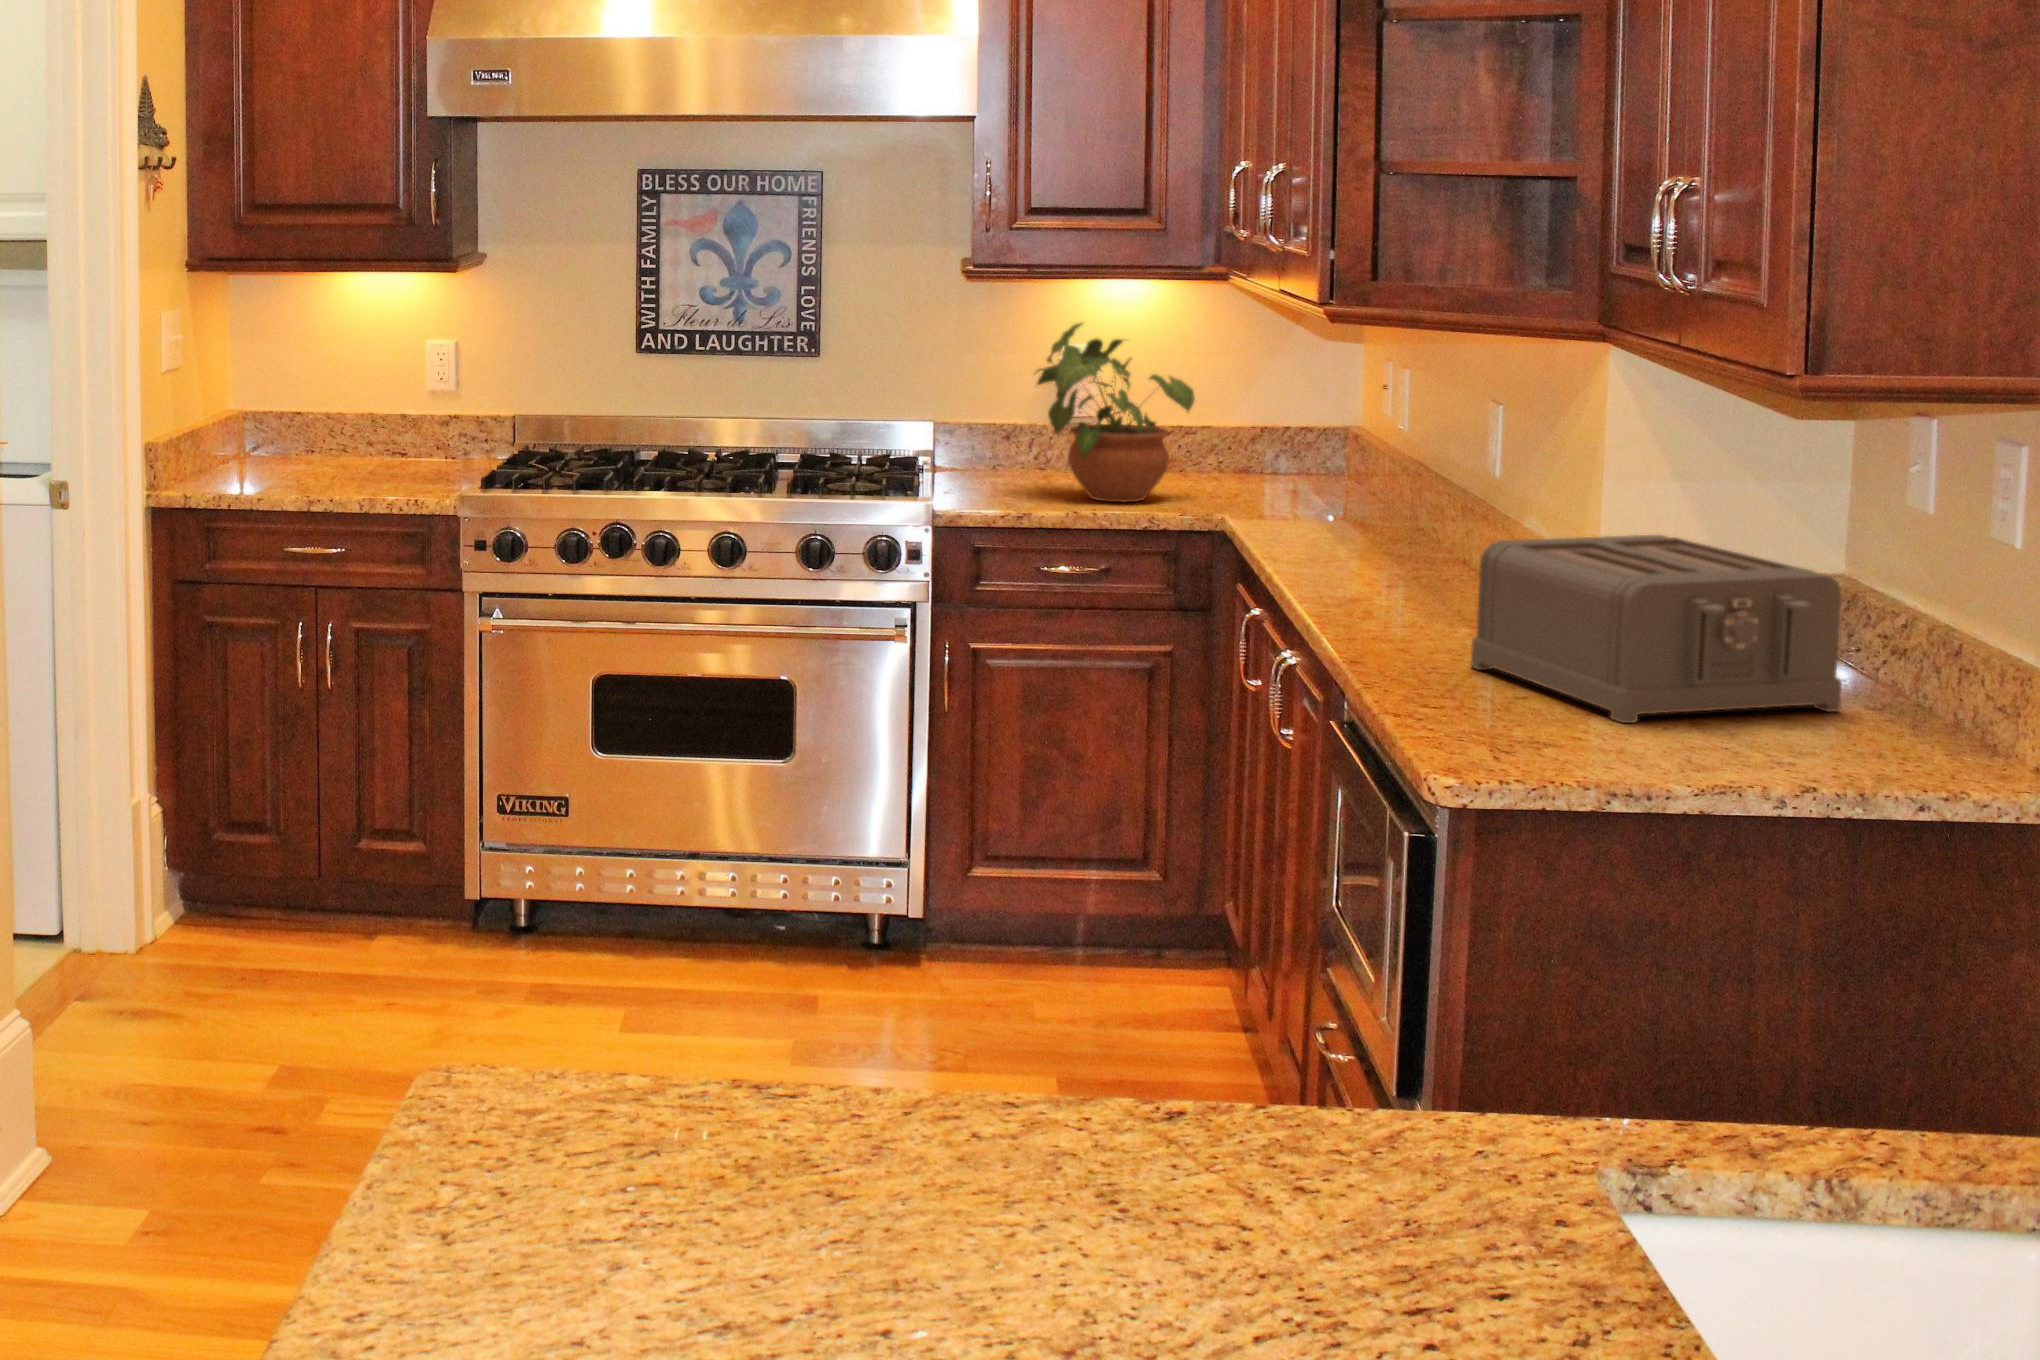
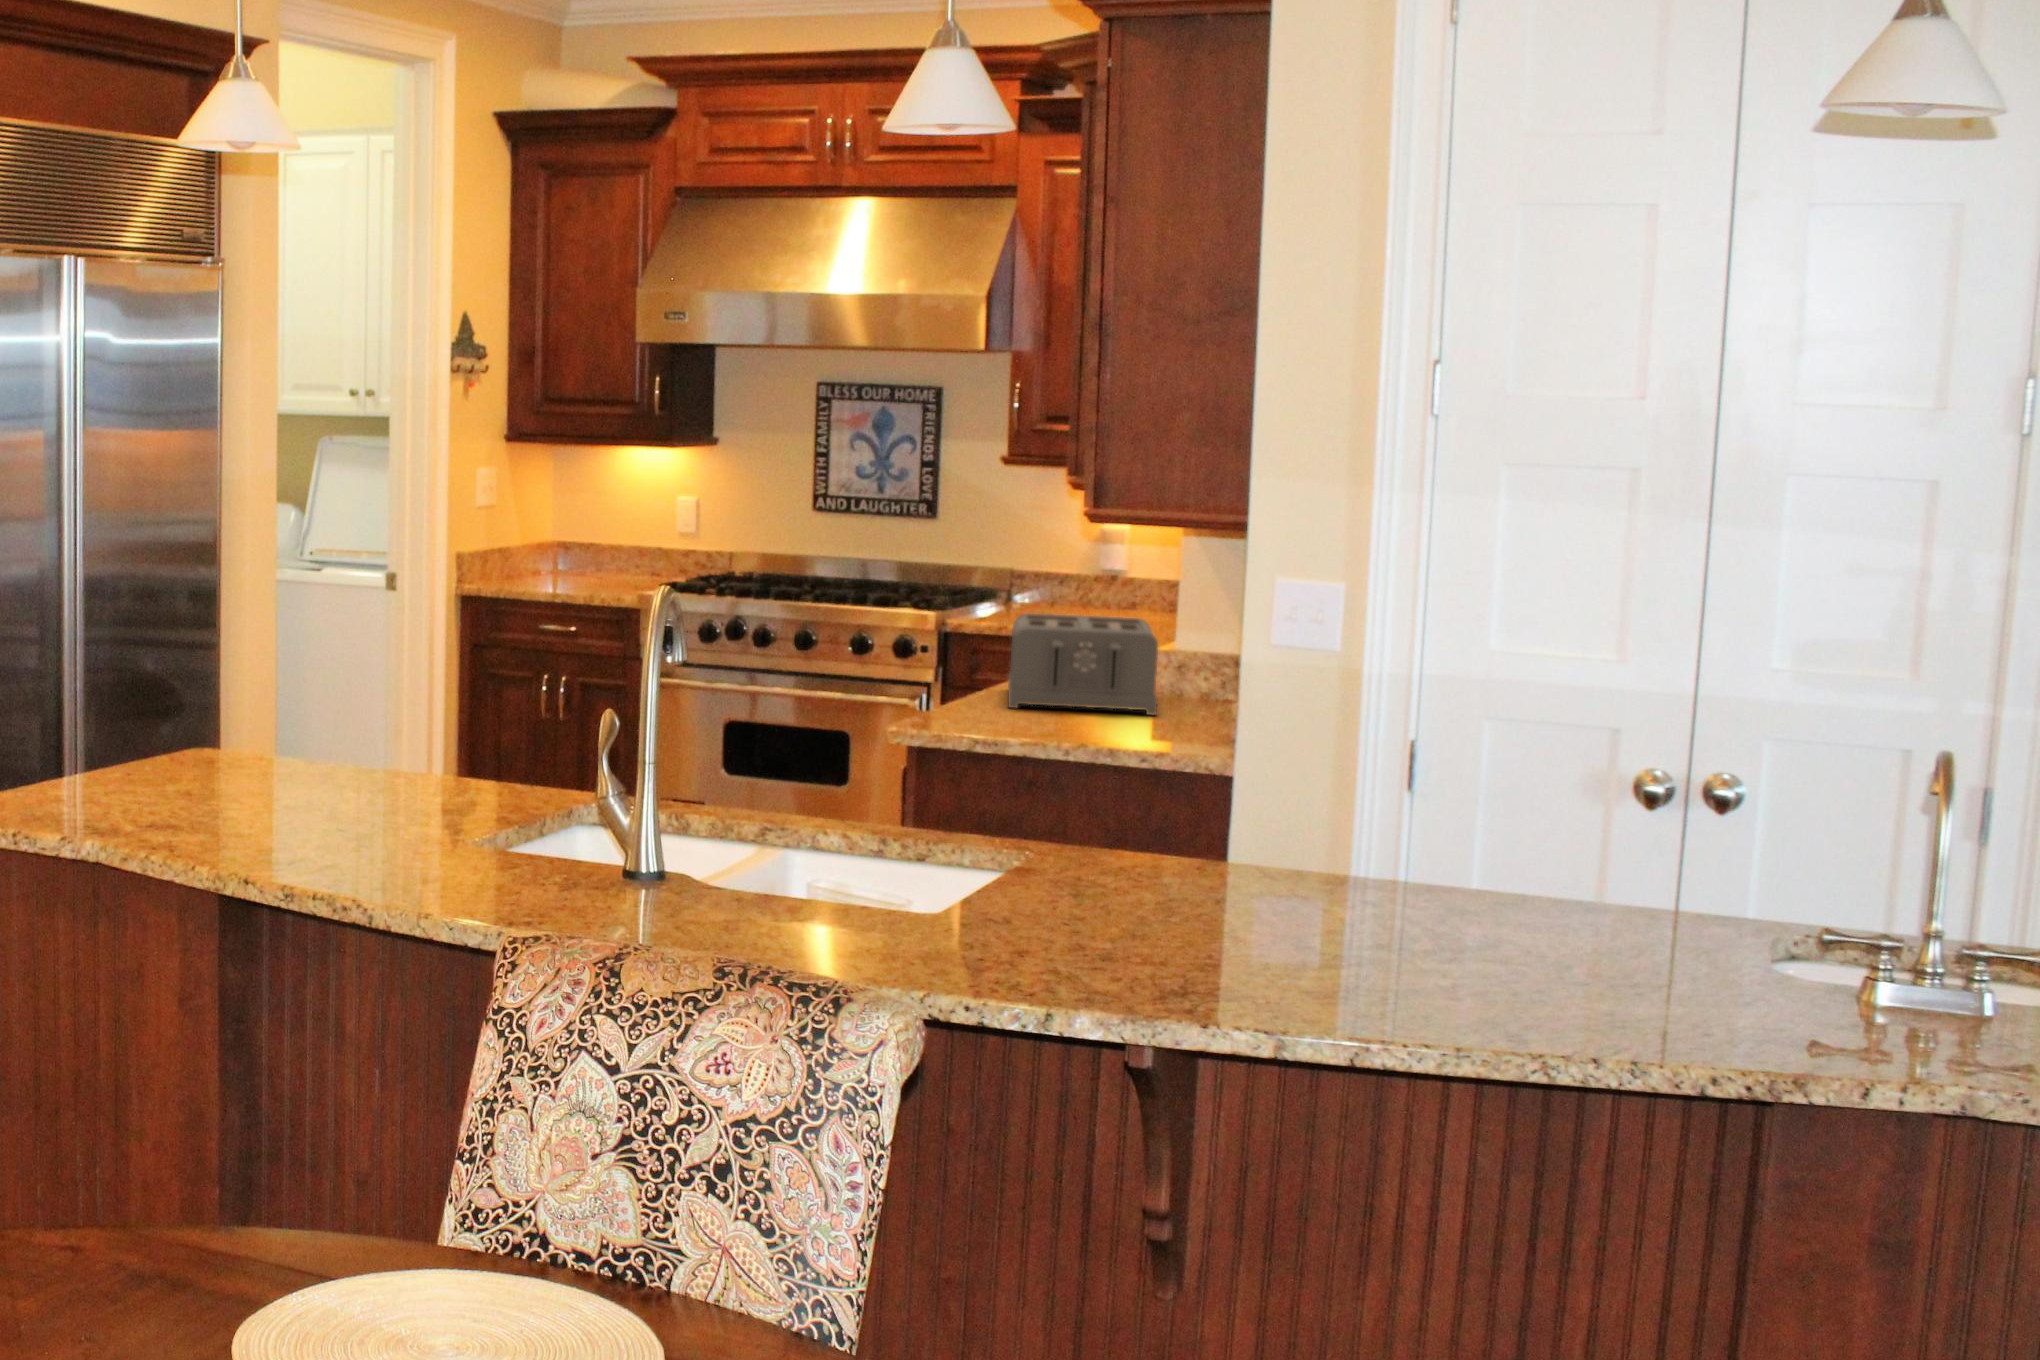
potted plant: present [1037,323,1195,502] -> none [1026,498,1138,626]

